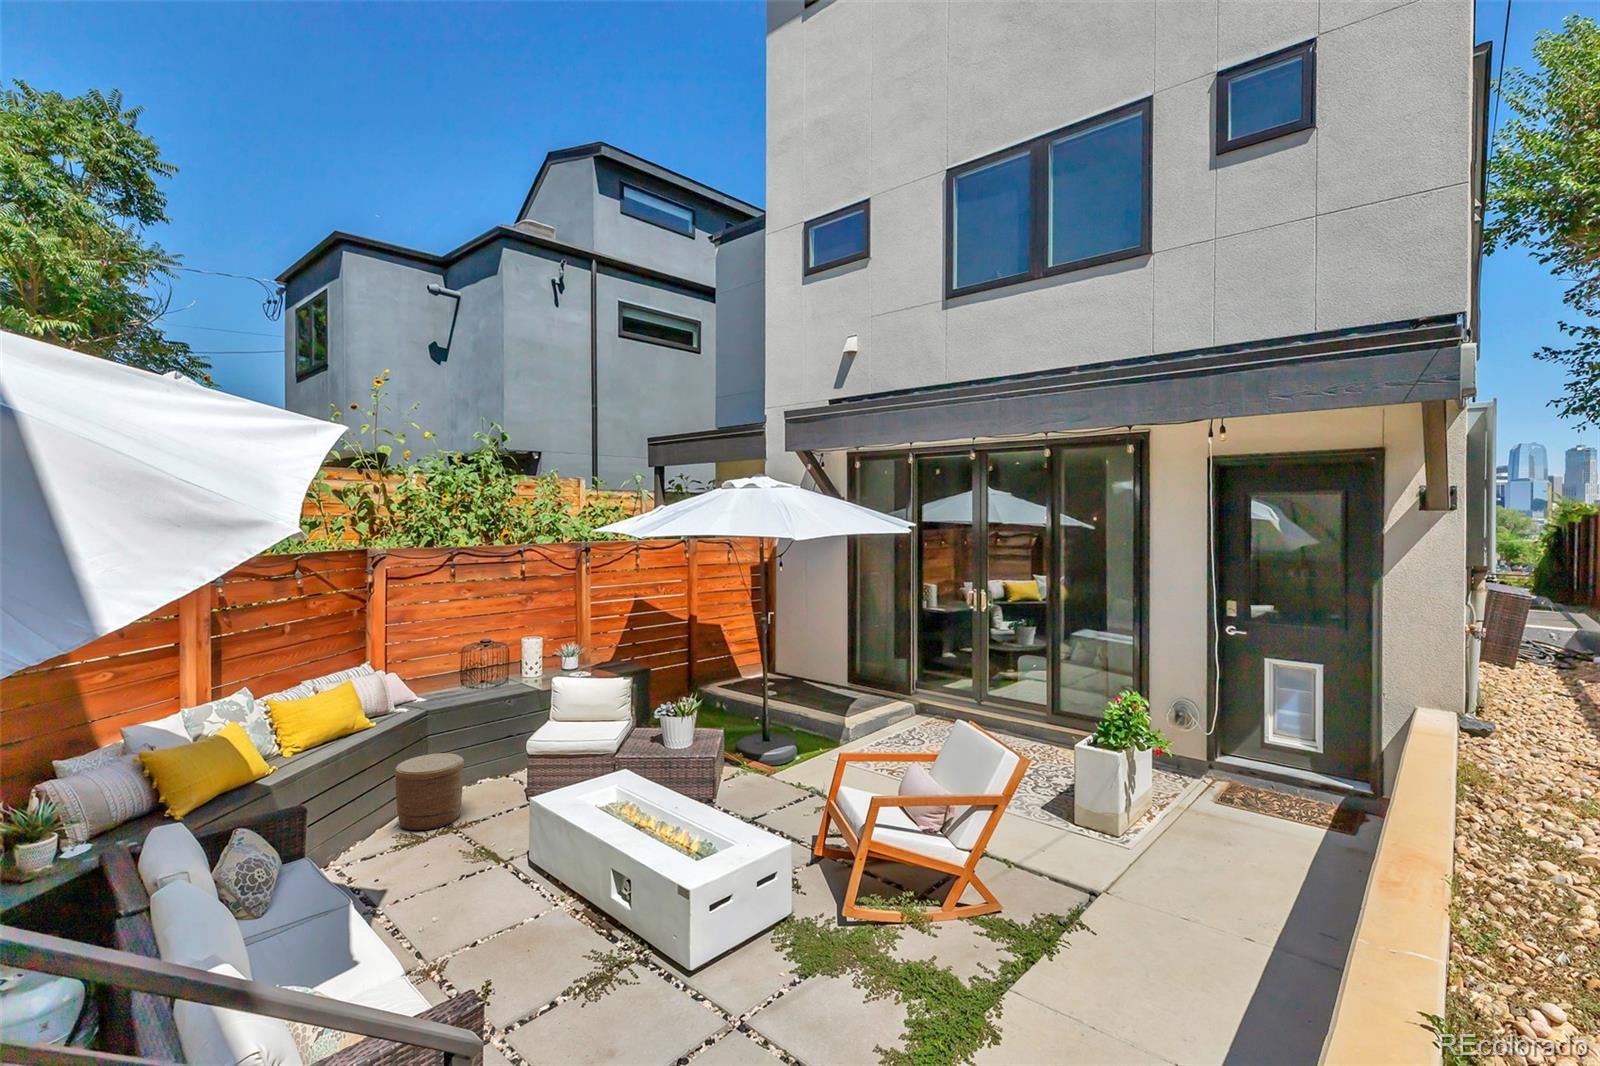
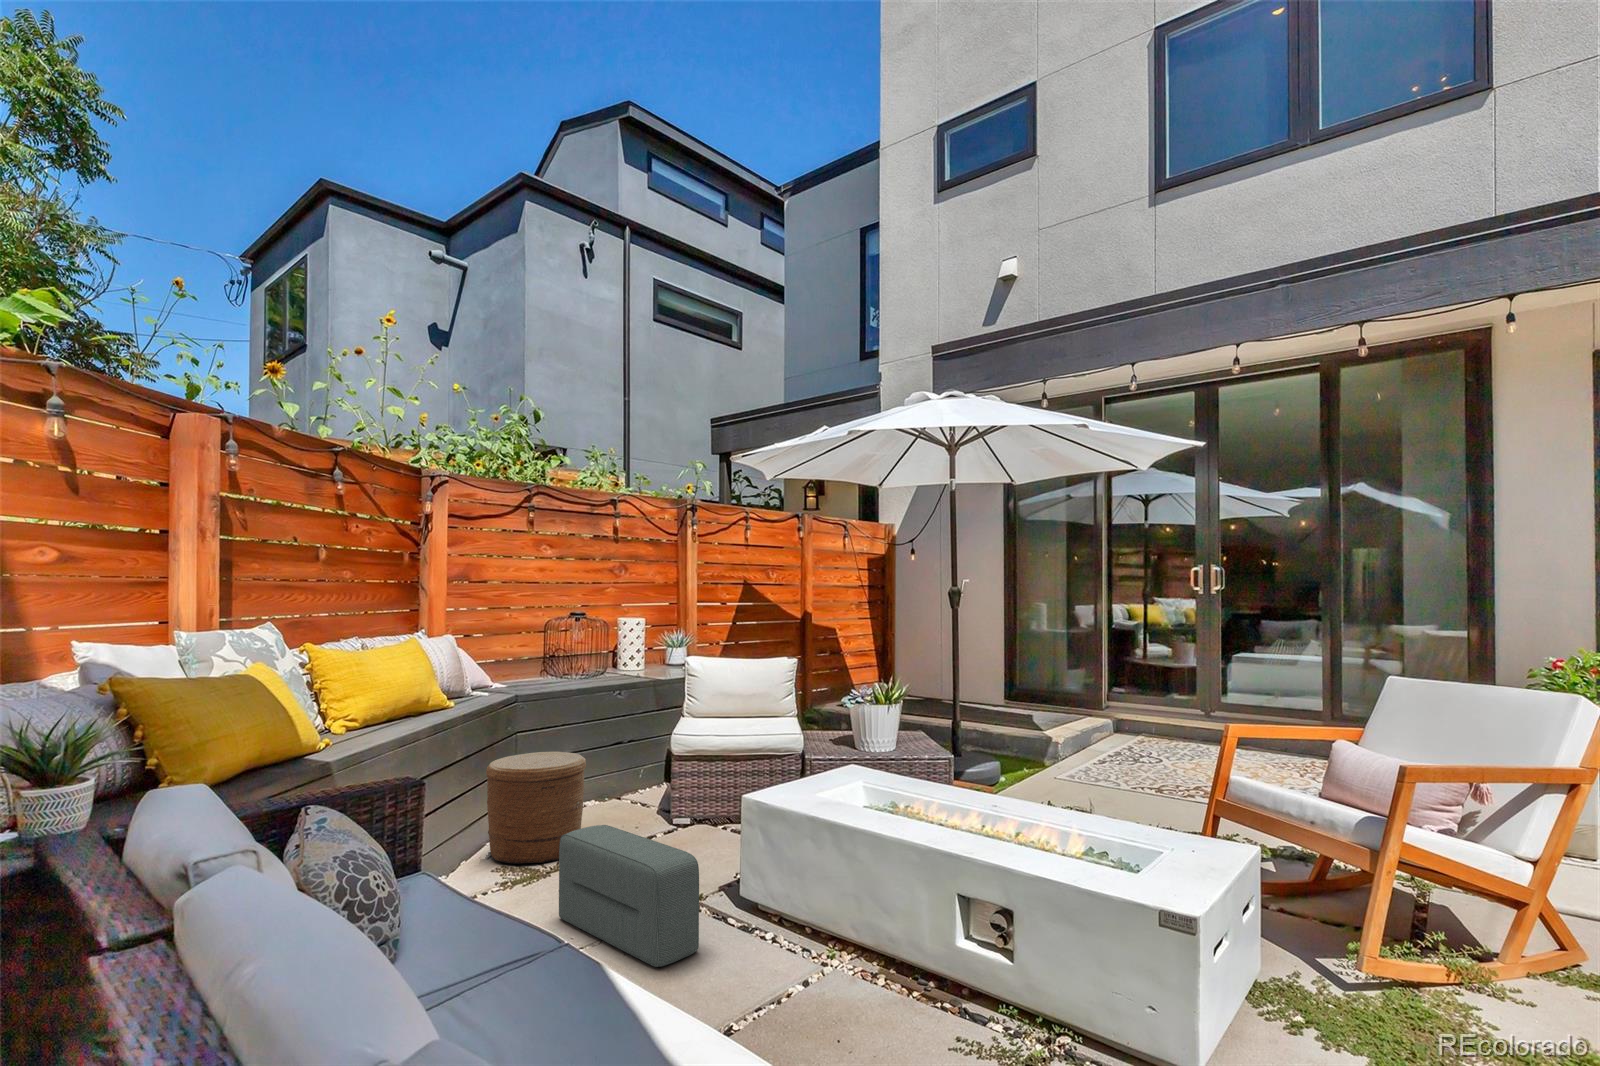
pouf: none [416,818,484,911] -> present [559,825,699,967]

